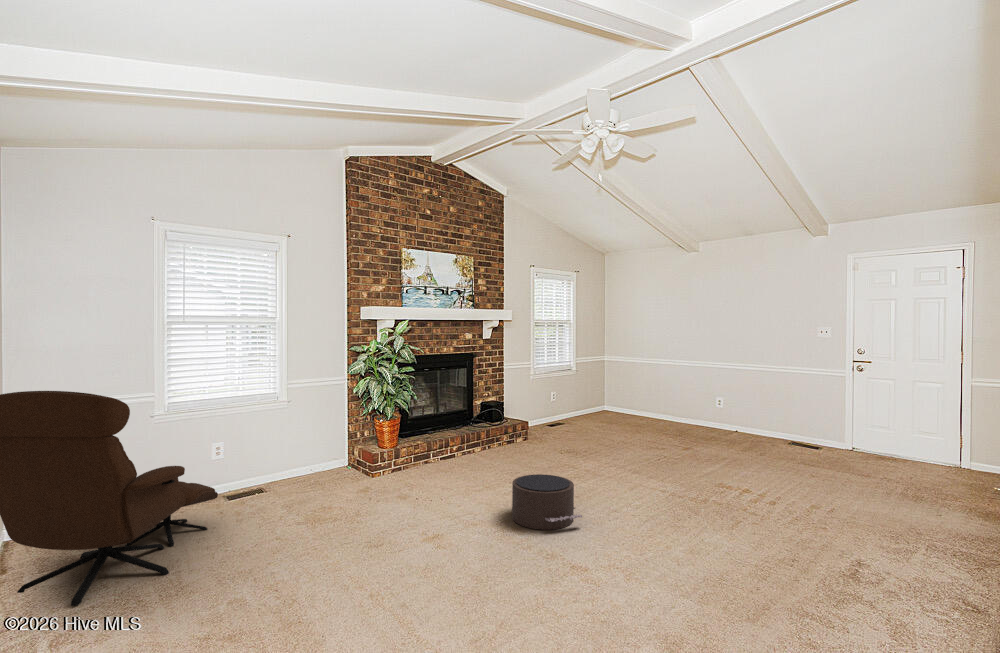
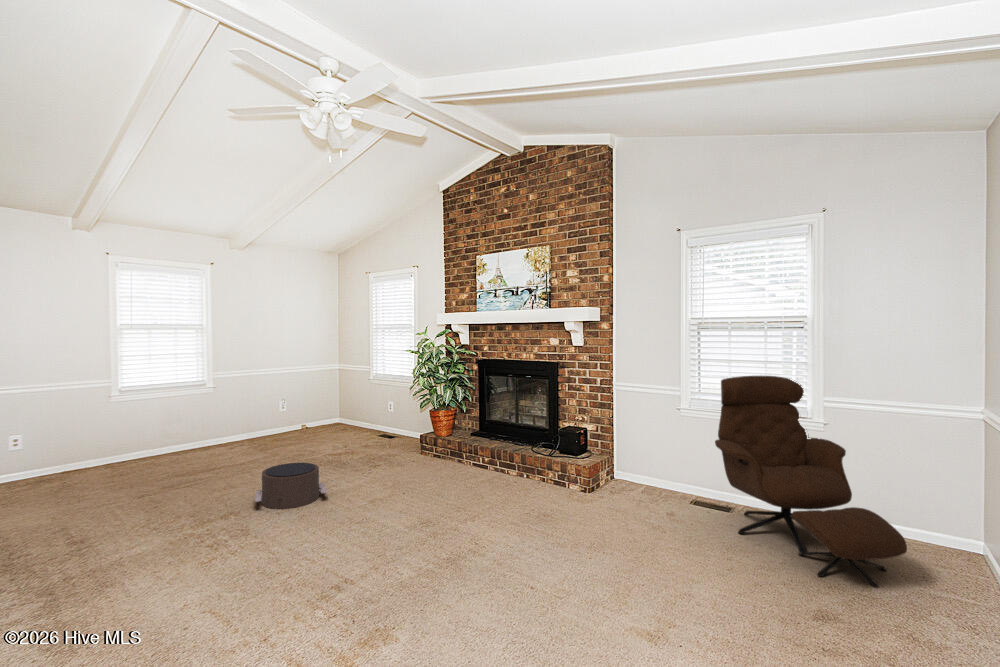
lounge chair: present [0,391,218,606] -> present [715,376,907,588]

